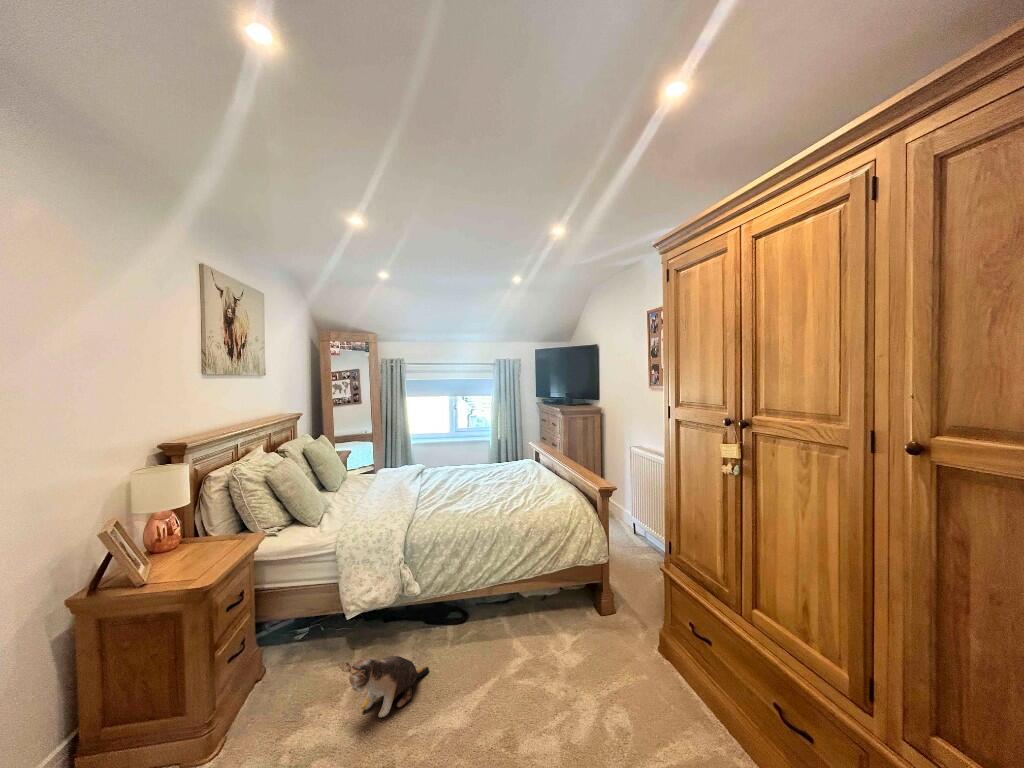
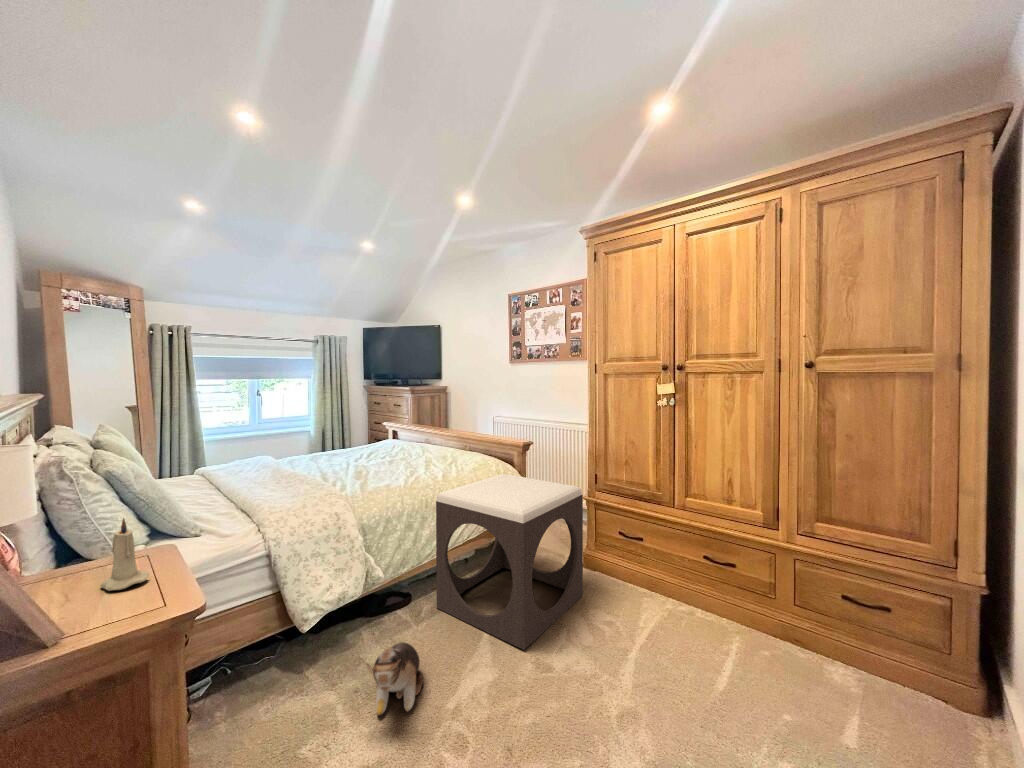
candle: none [170,518,196,561] -> present [101,518,149,591]
footstool: none [478,519,624,713] -> present [436,474,583,650]

